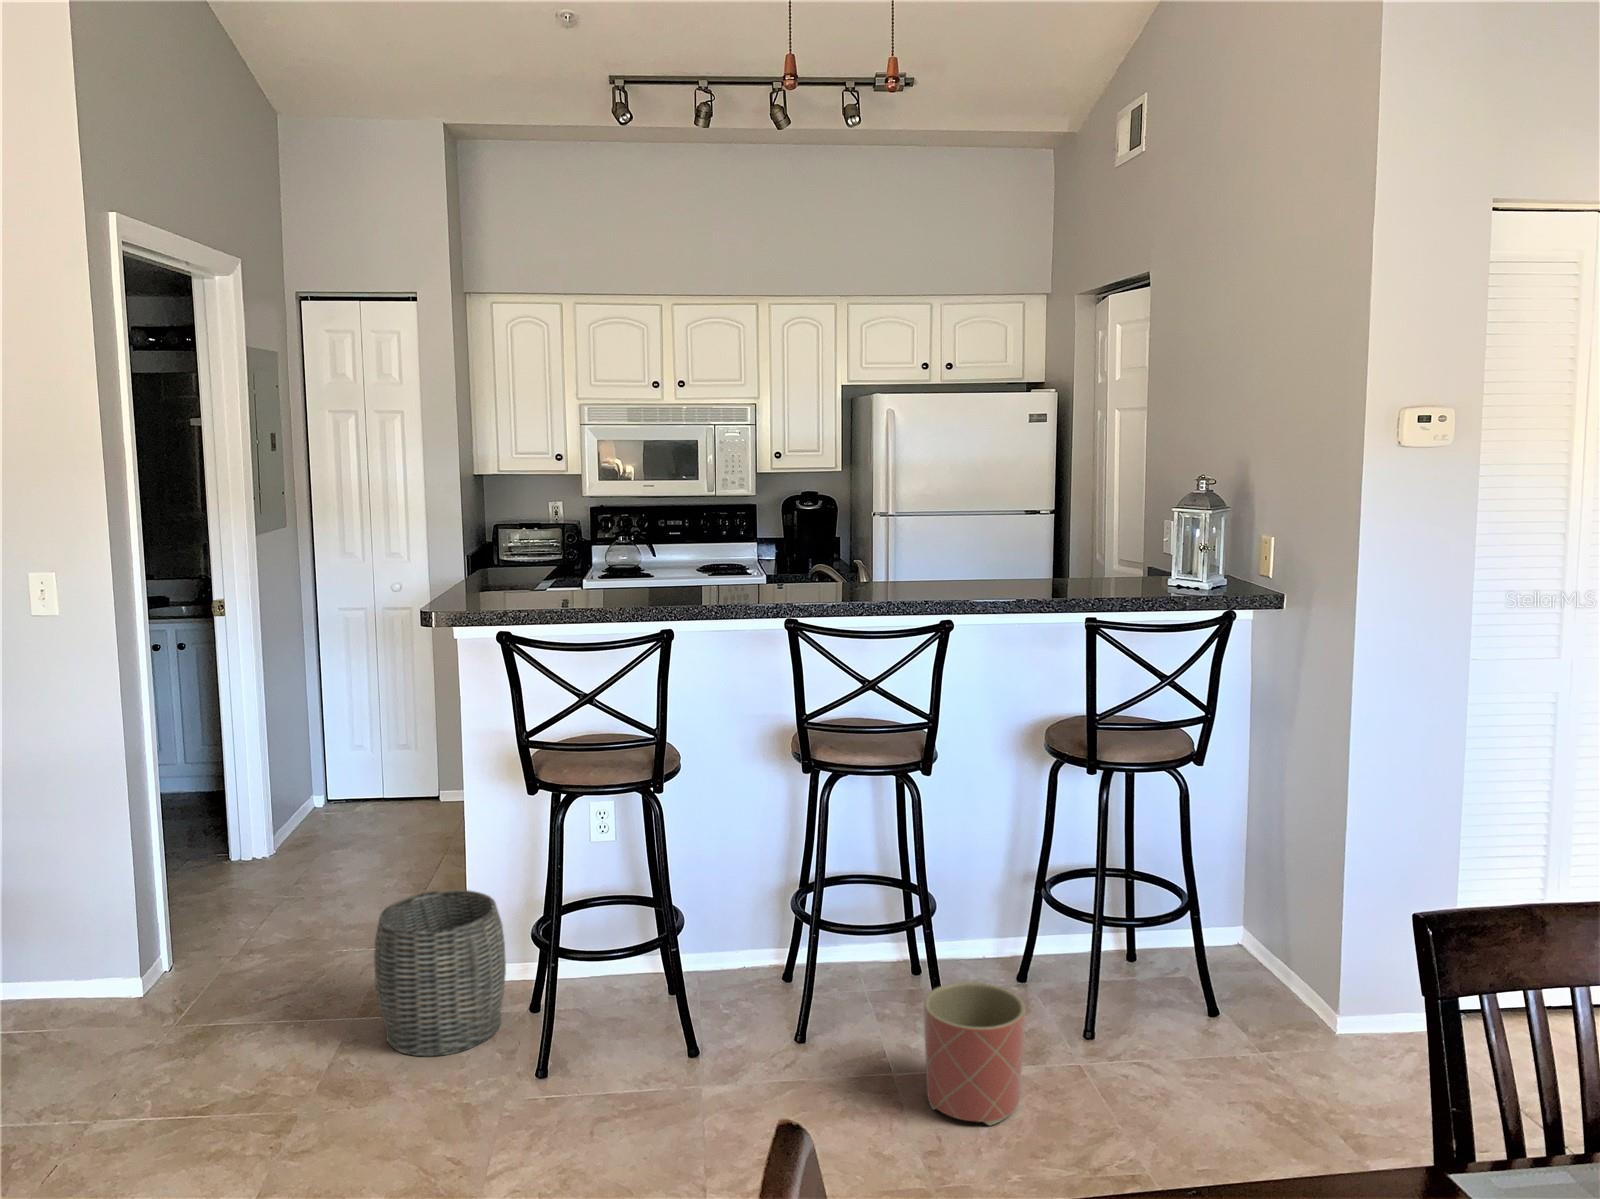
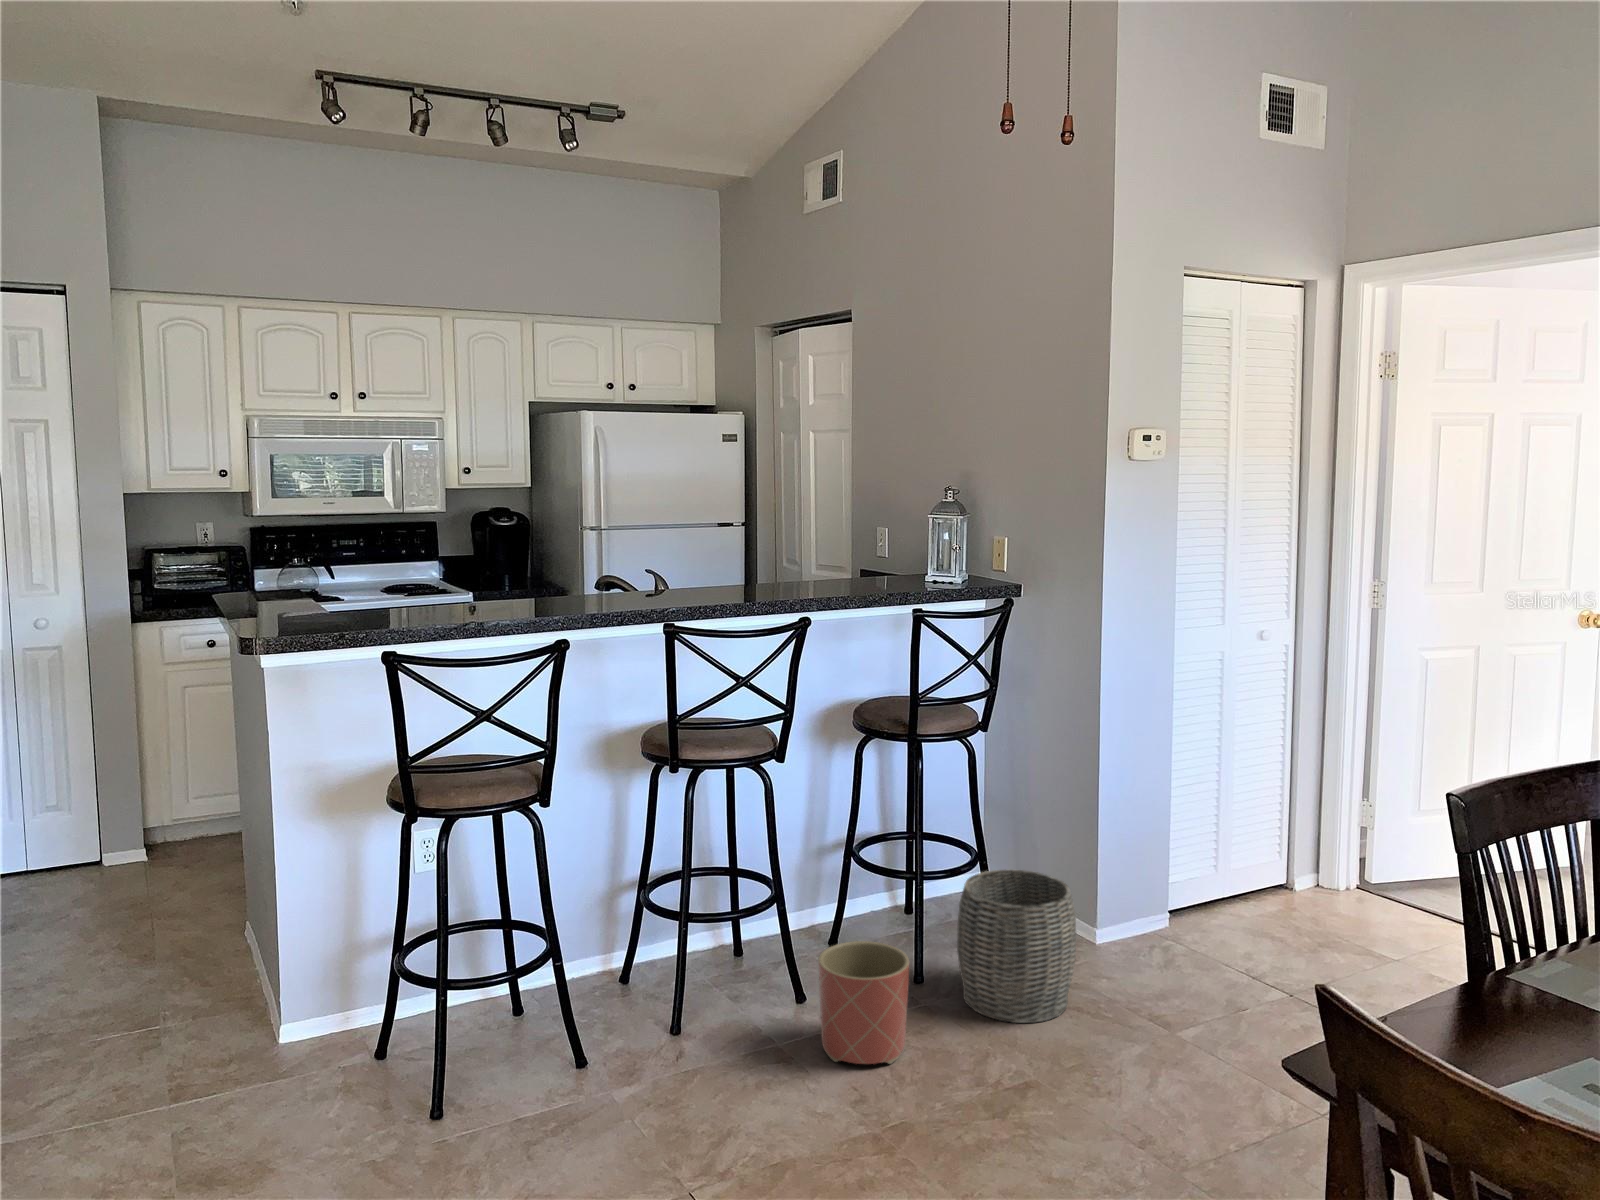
woven basket: present [374,890,506,1056] -> present [957,870,1076,1023]

